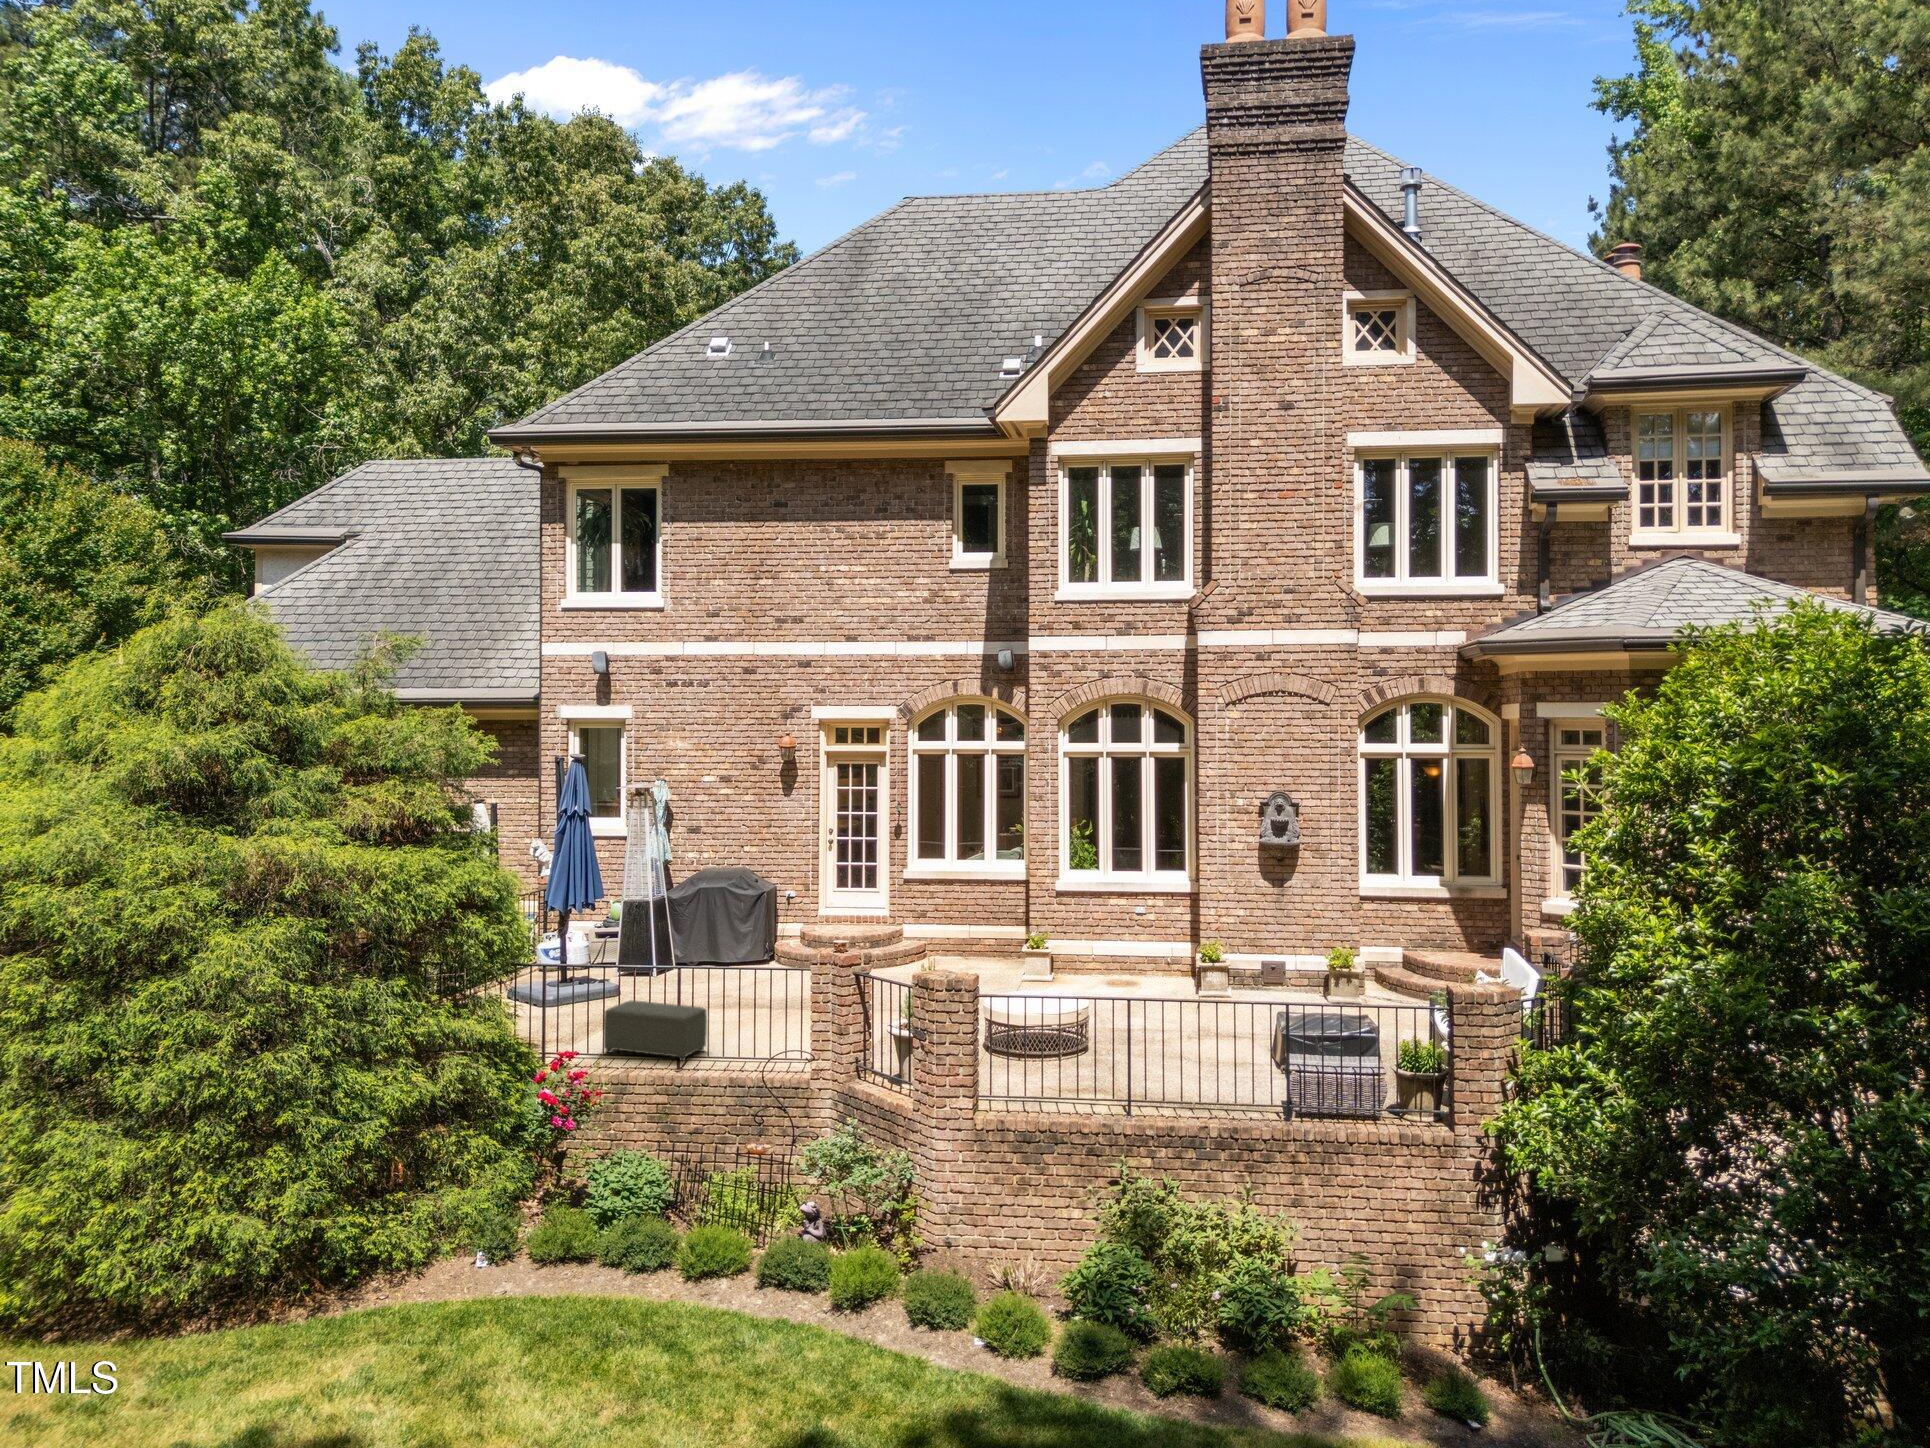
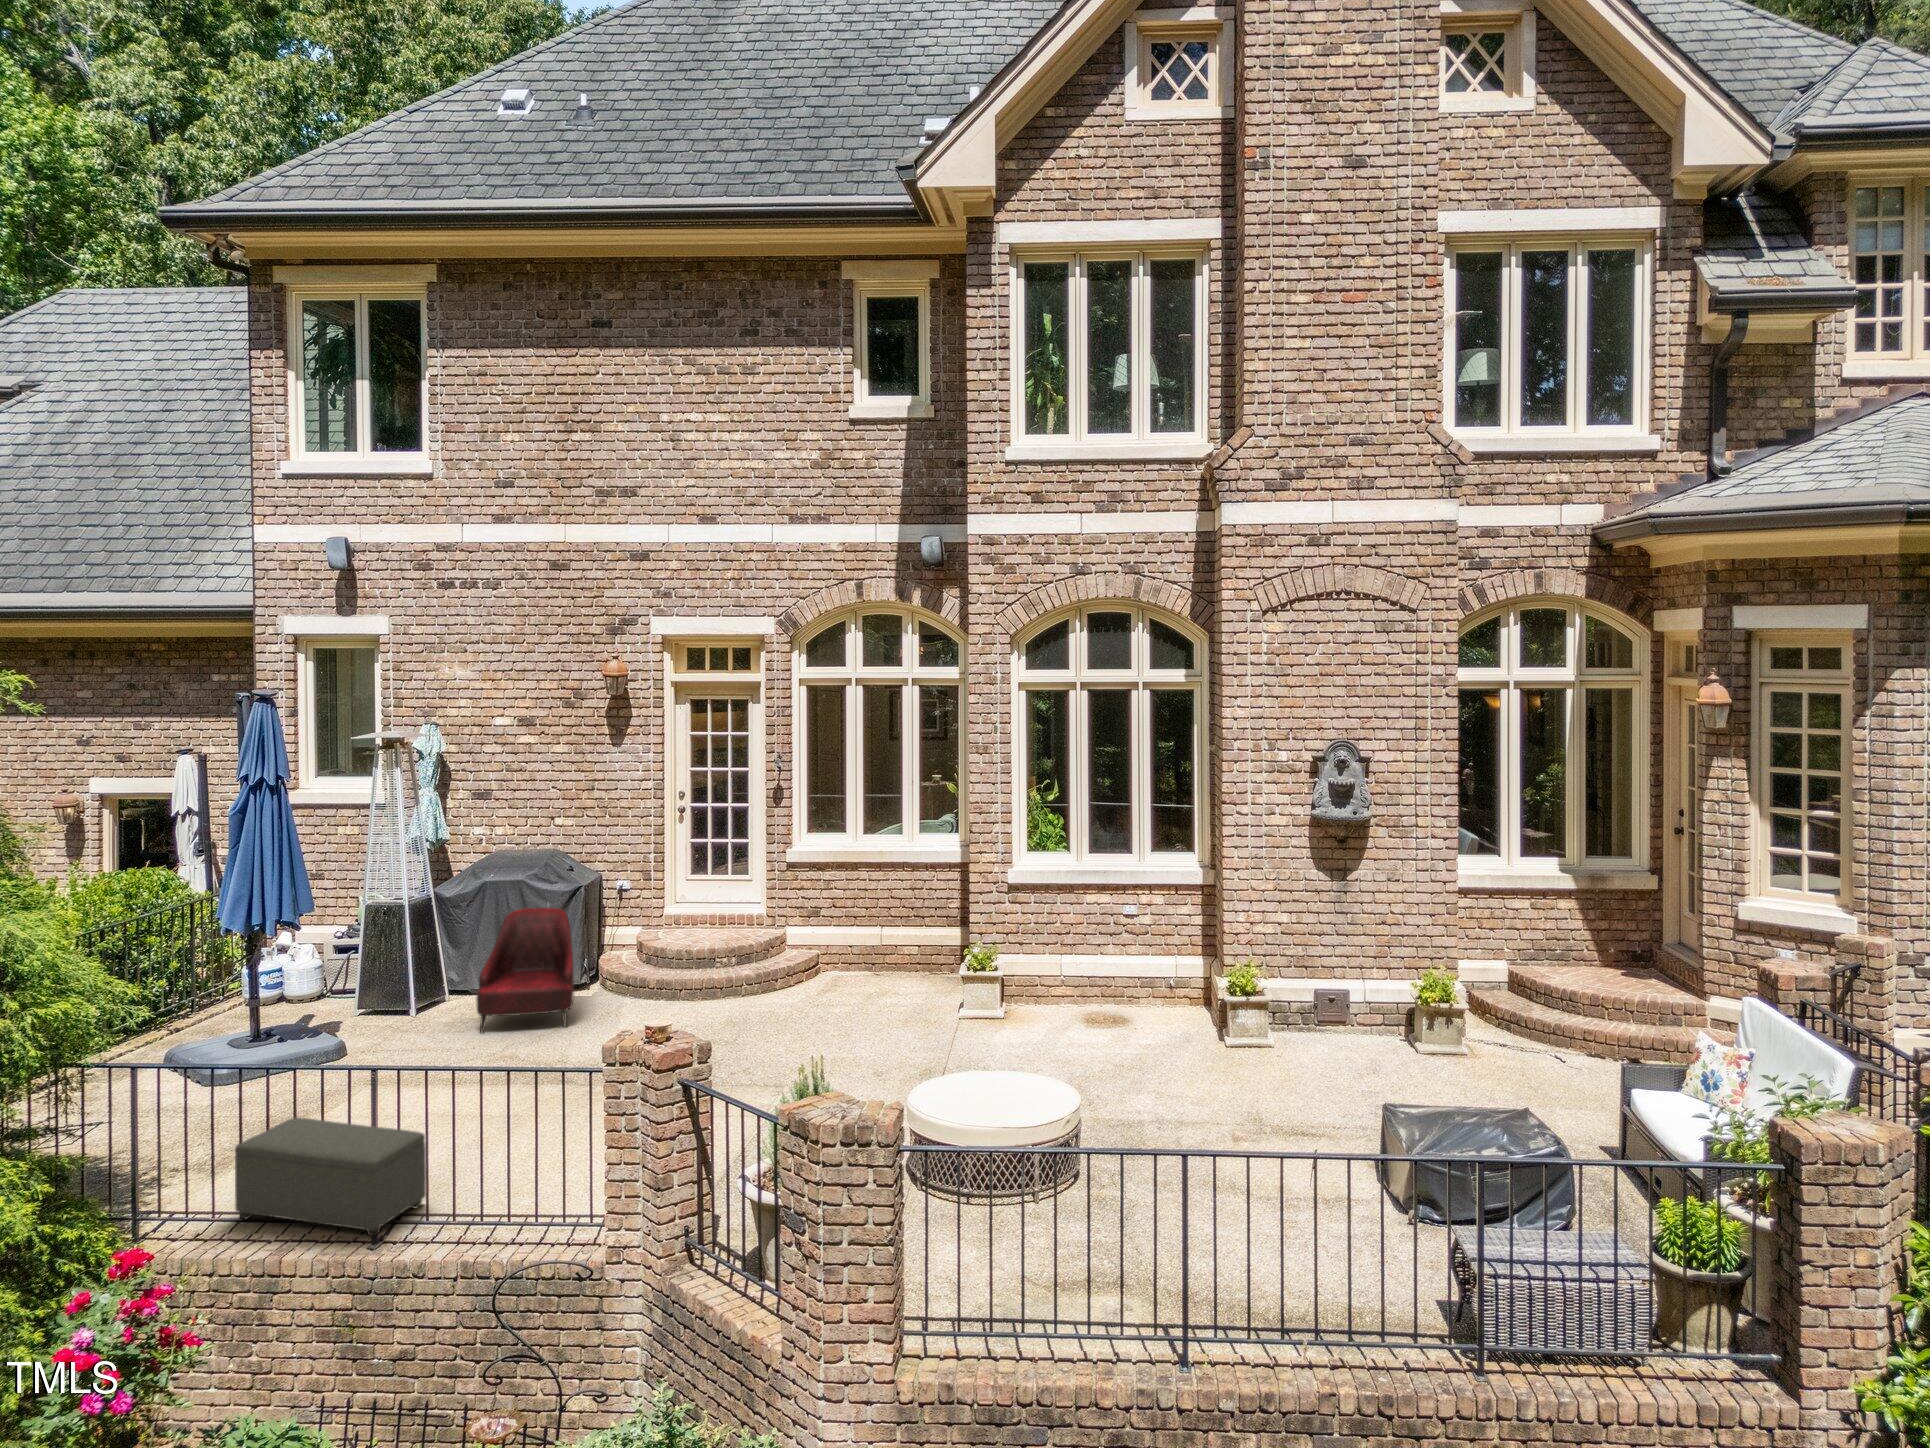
armchair: none [702,902,764,982] -> present [476,908,574,1034]

